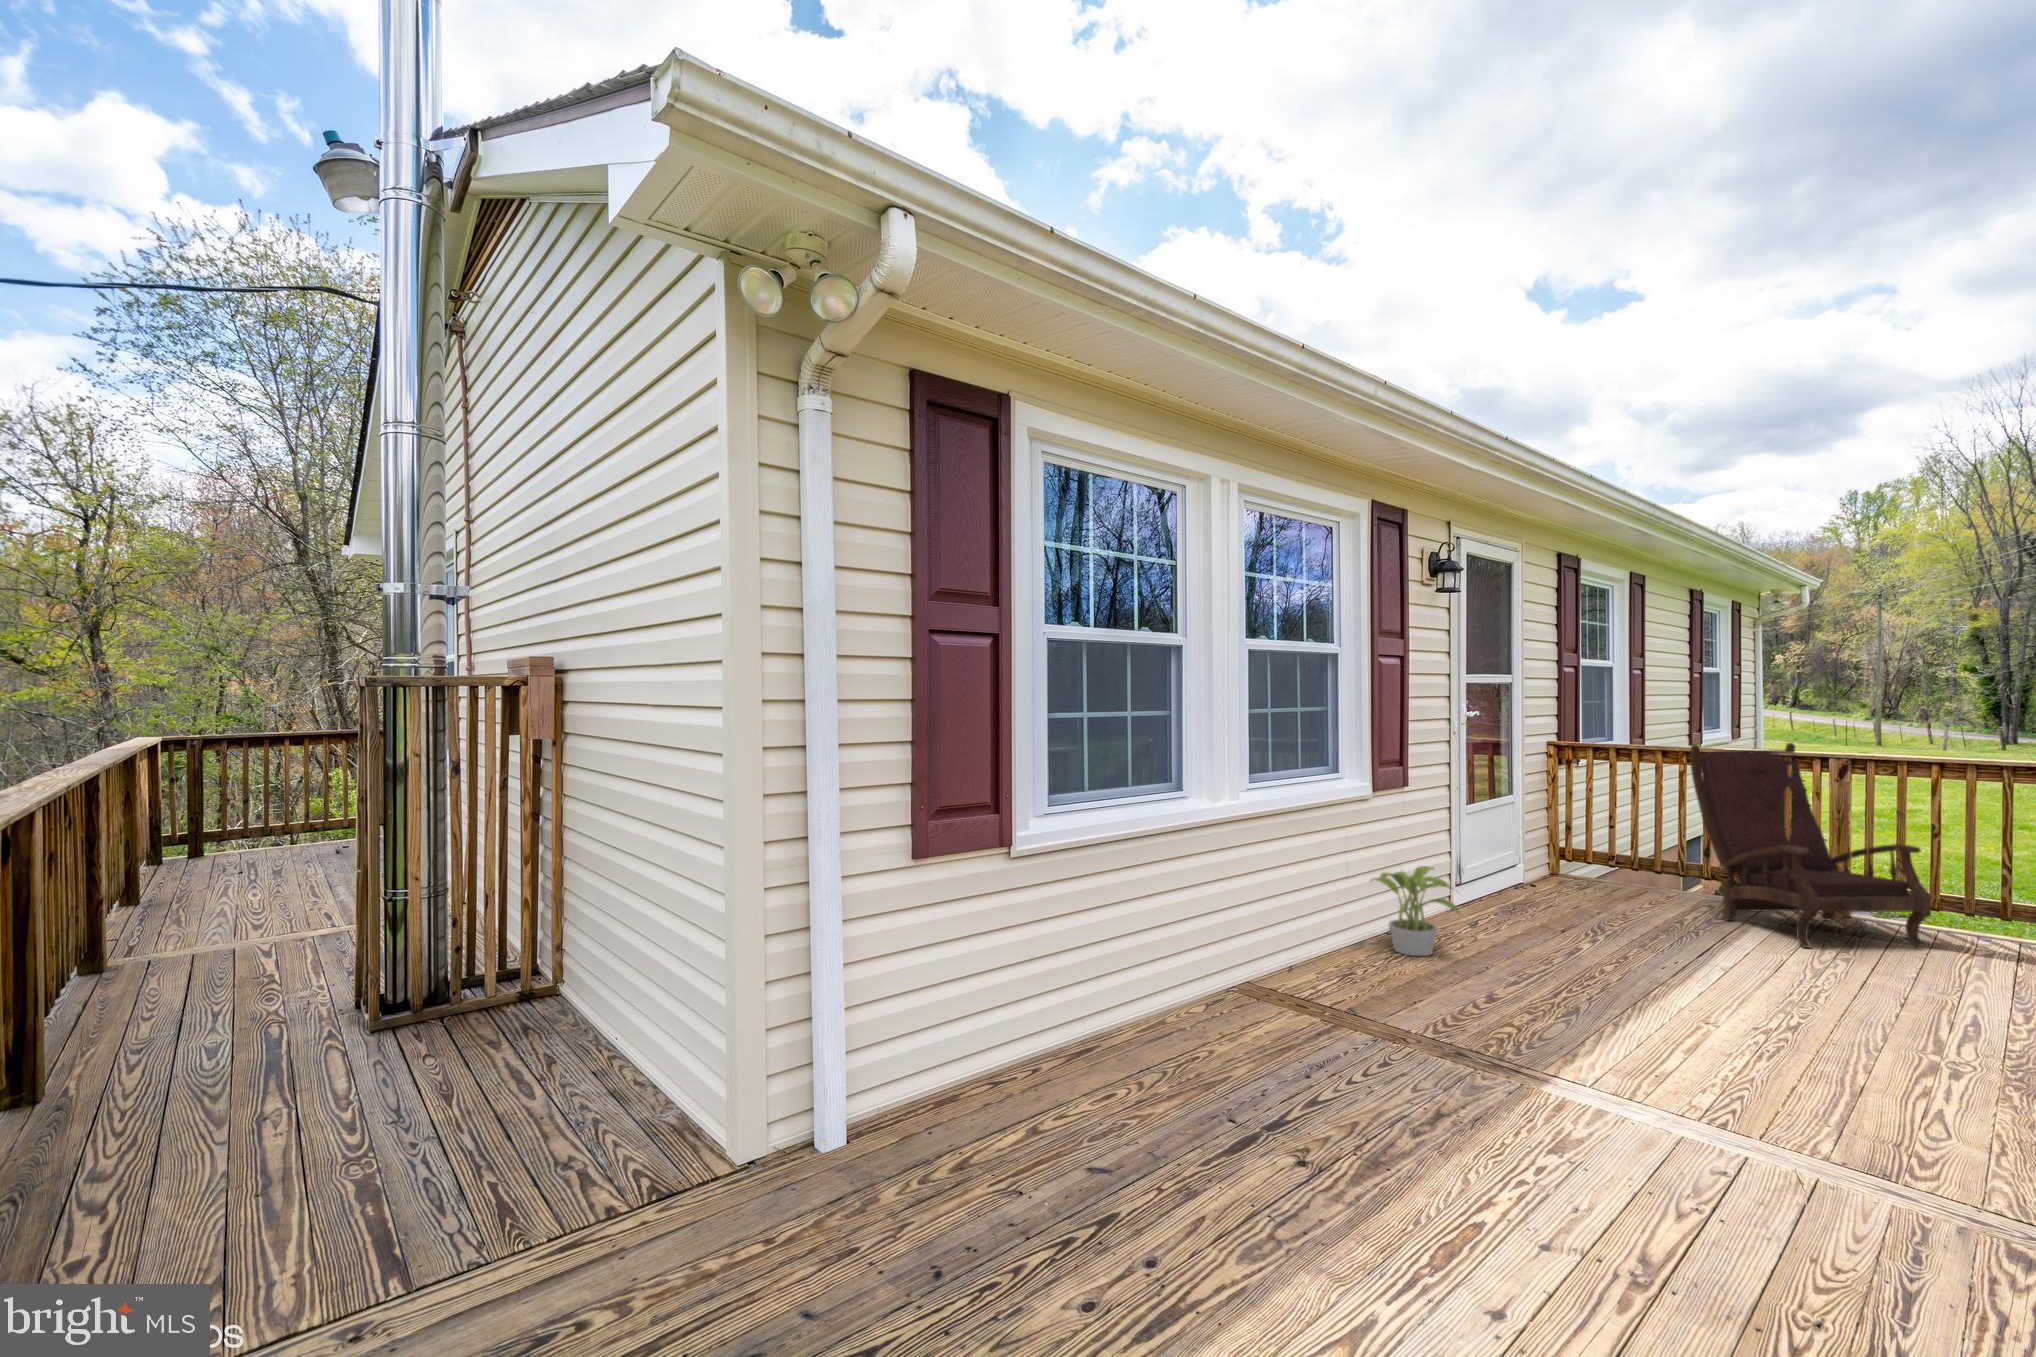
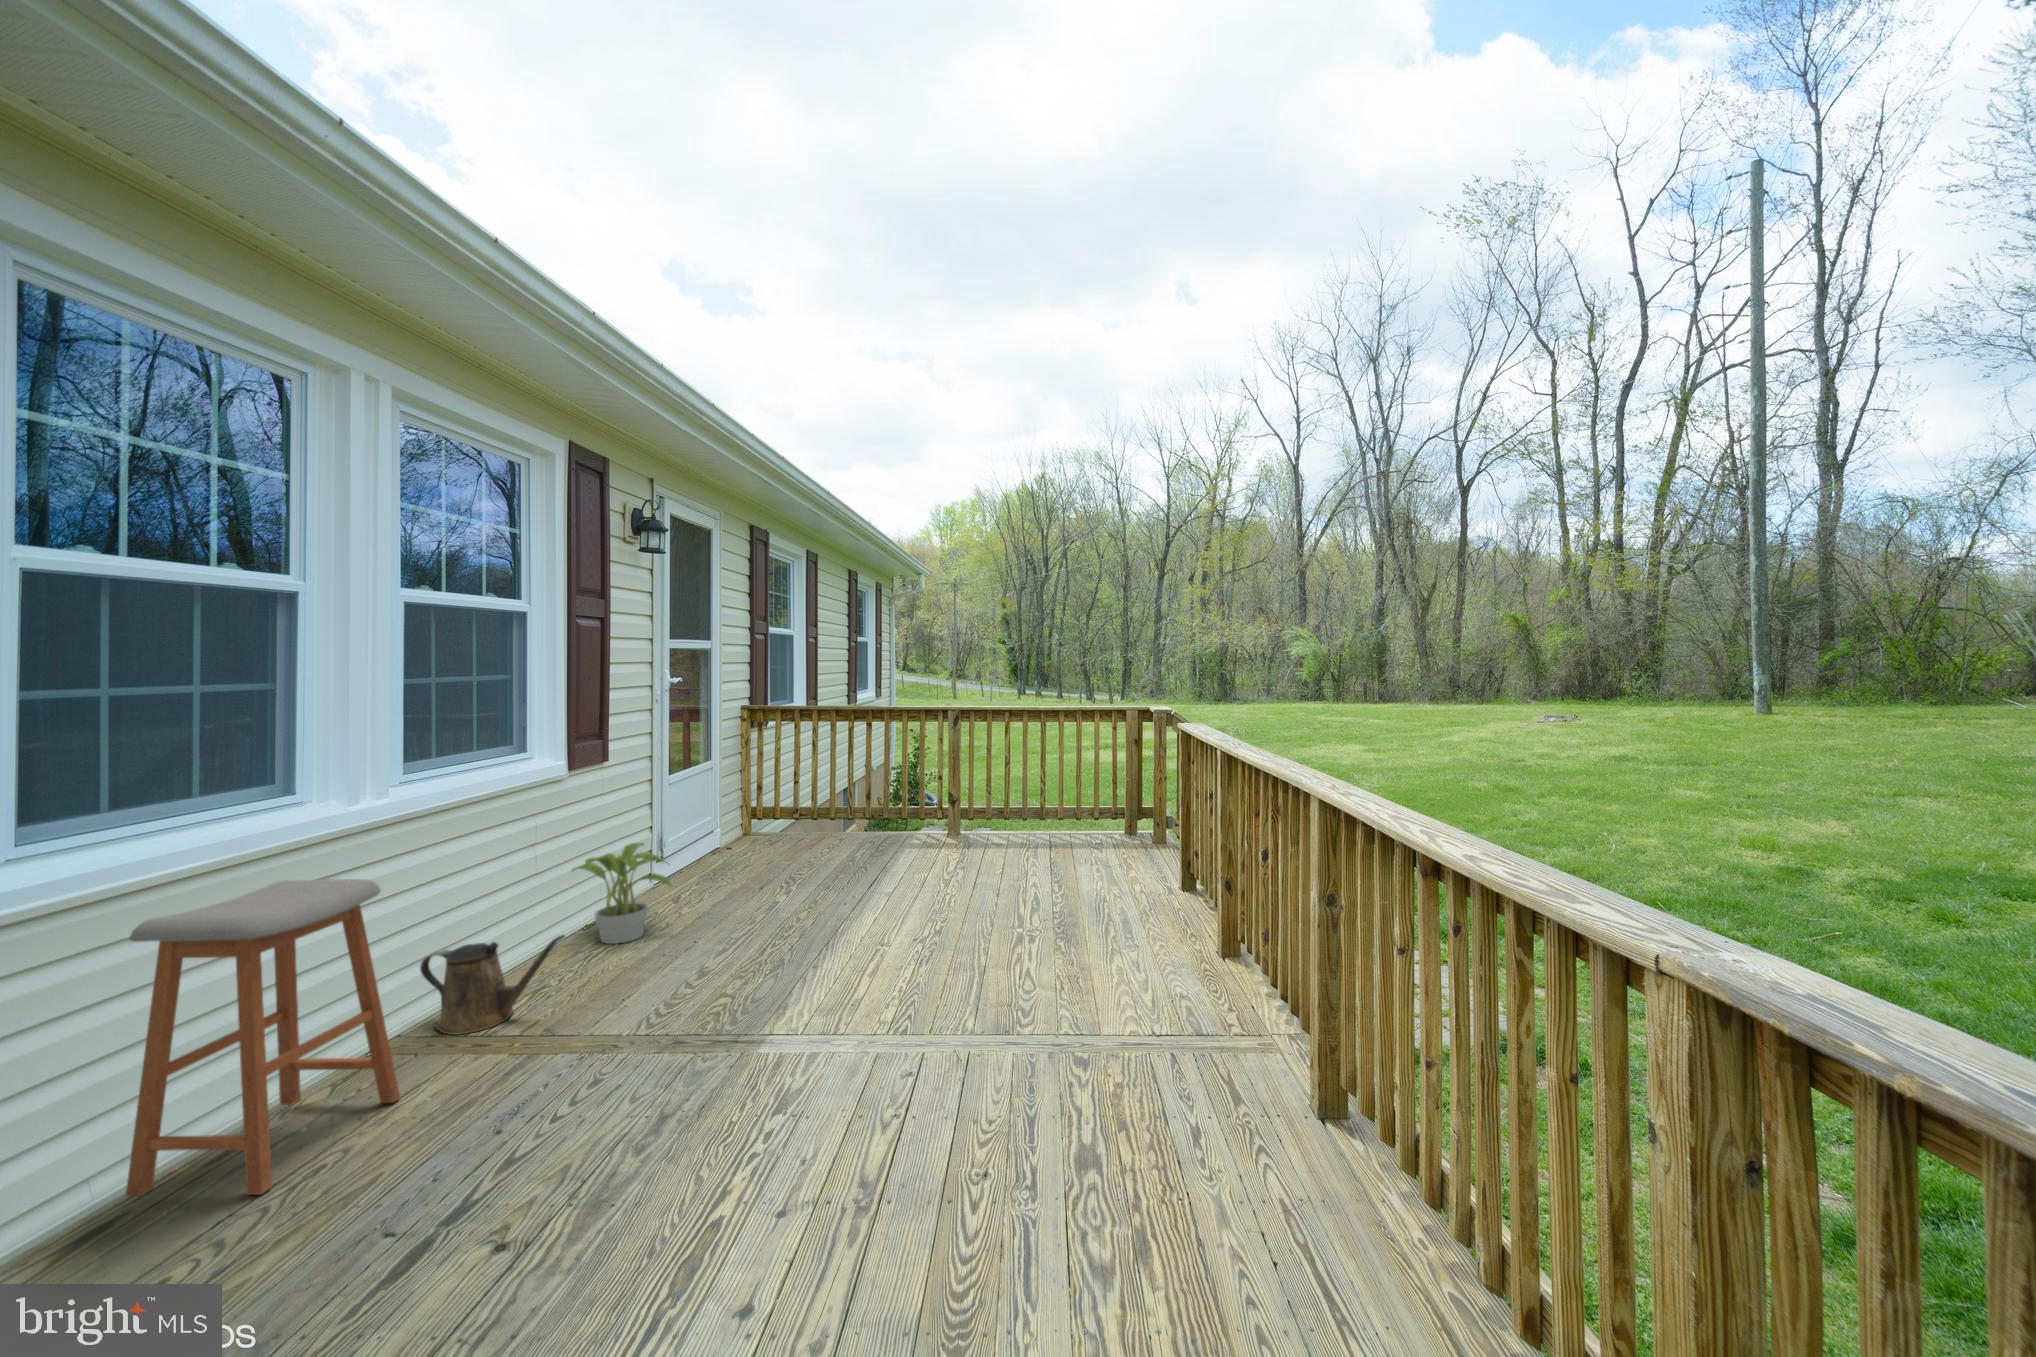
armchair: present [1690,743,1931,948] -> none [850,698,988,855]
stool: none [1107,850,1245,1054] -> present [126,879,400,1196]
watering can: none [1257,922,1361,994] -> present [420,935,565,1035]

